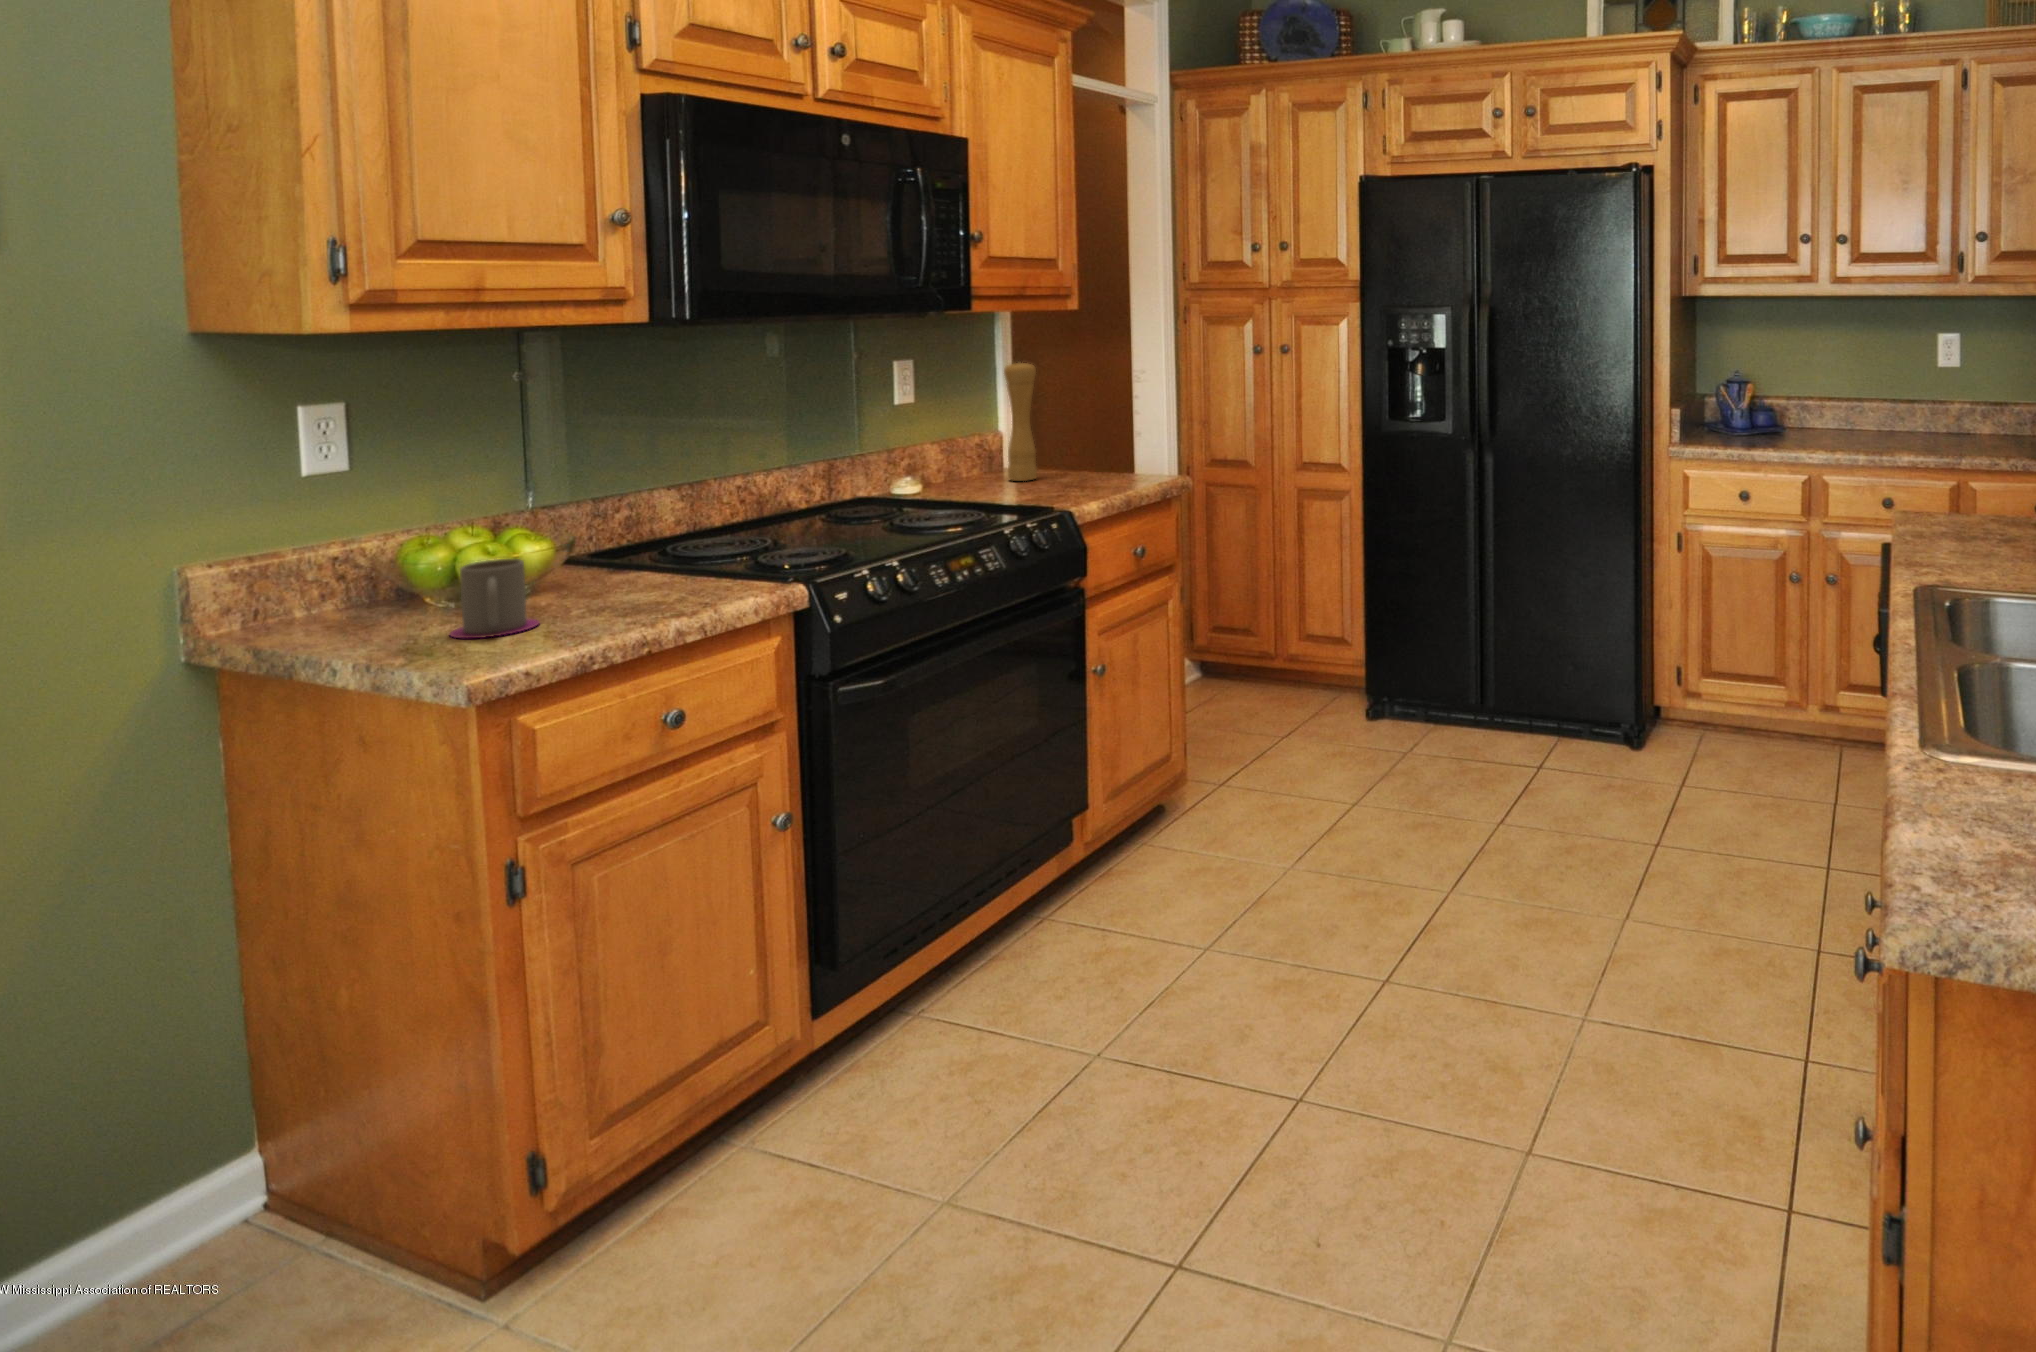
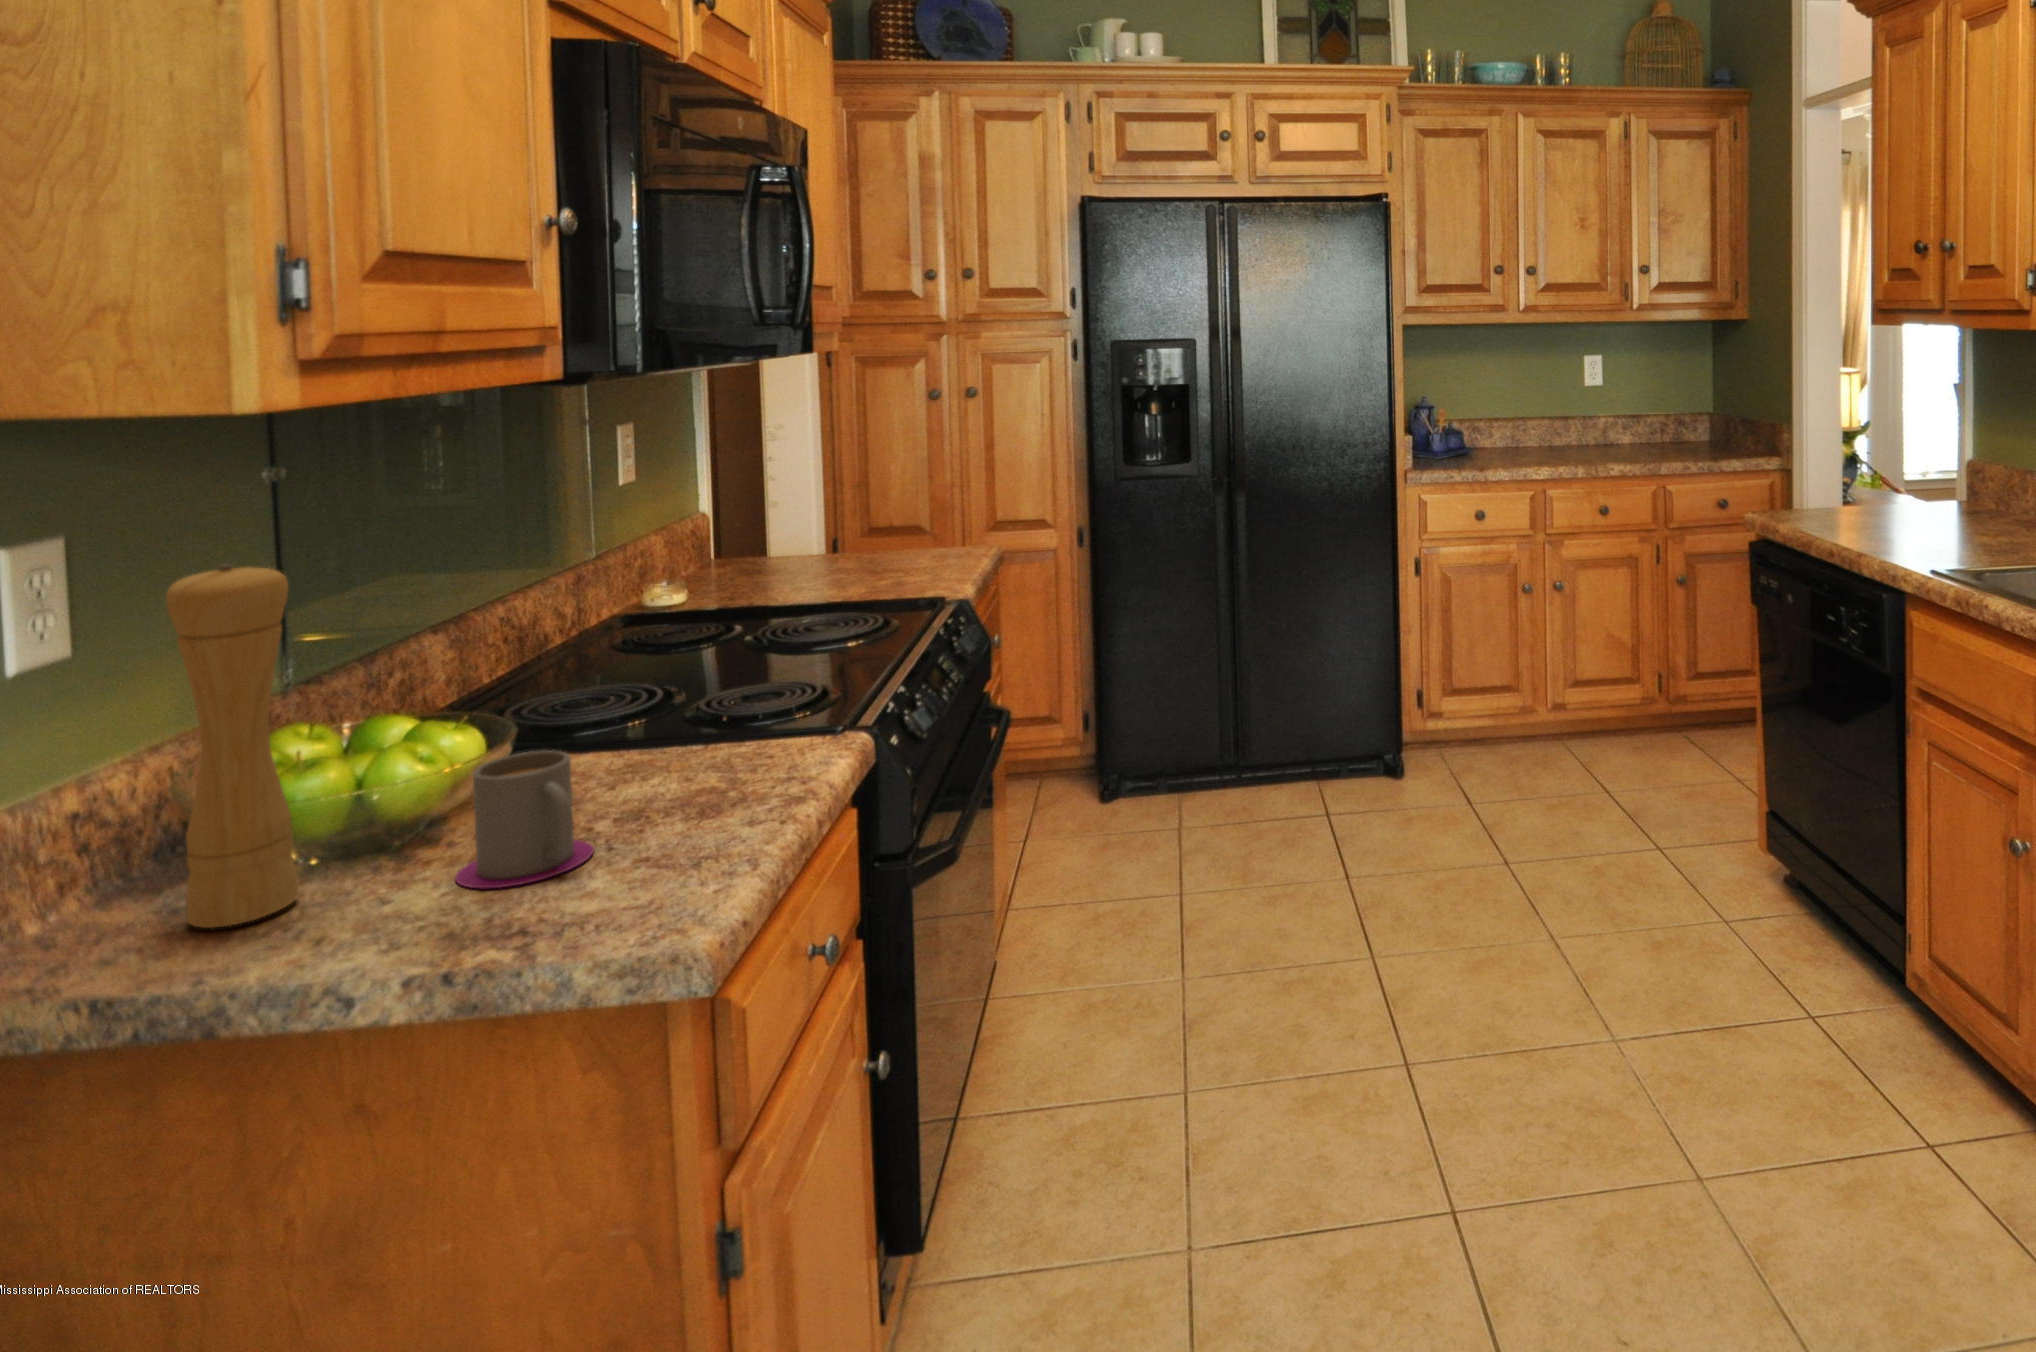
pepper mill: present [1004,362,1037,481] -> present [166,564,298,928]

